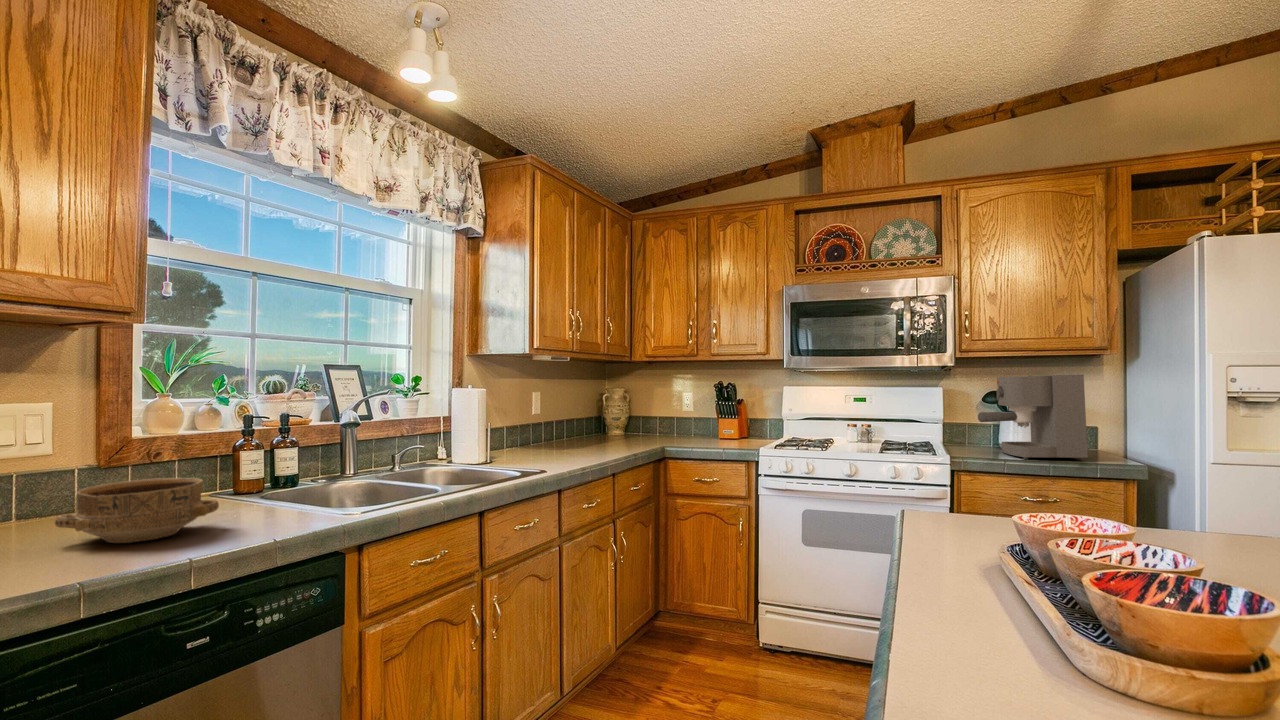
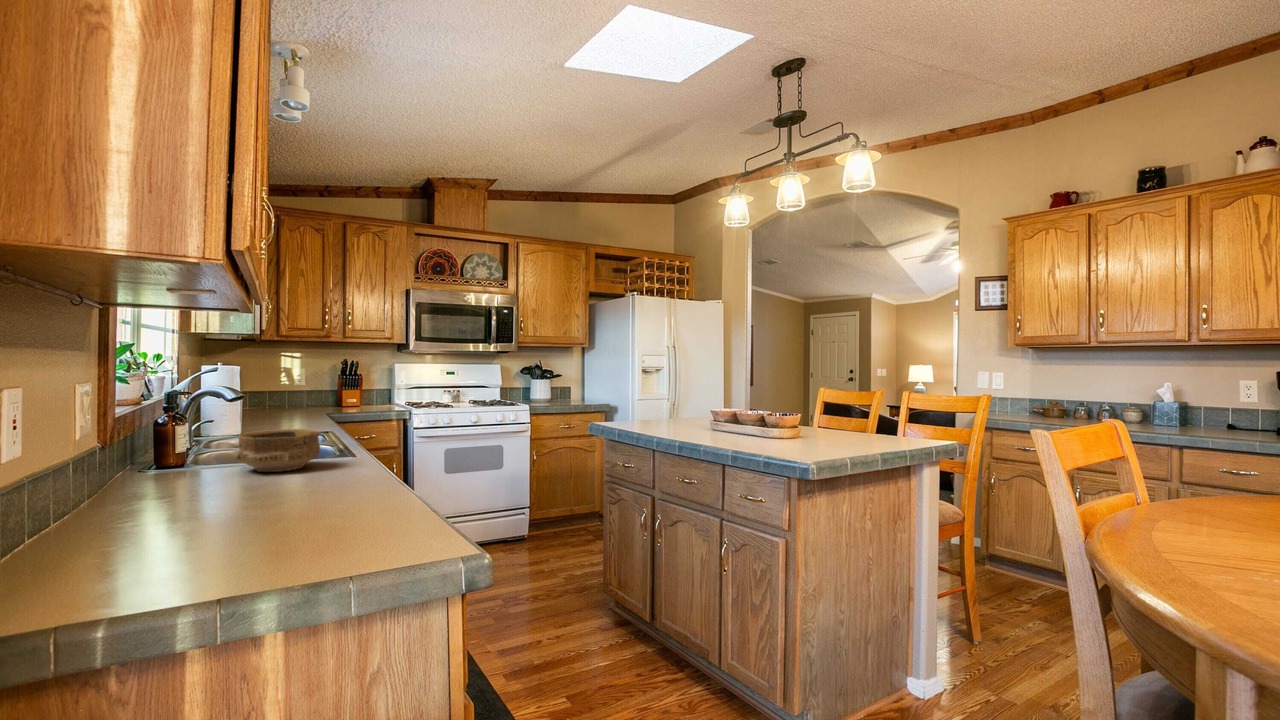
coffee maker: present [978,374,1088,459] -> none [532,357,581,404]

